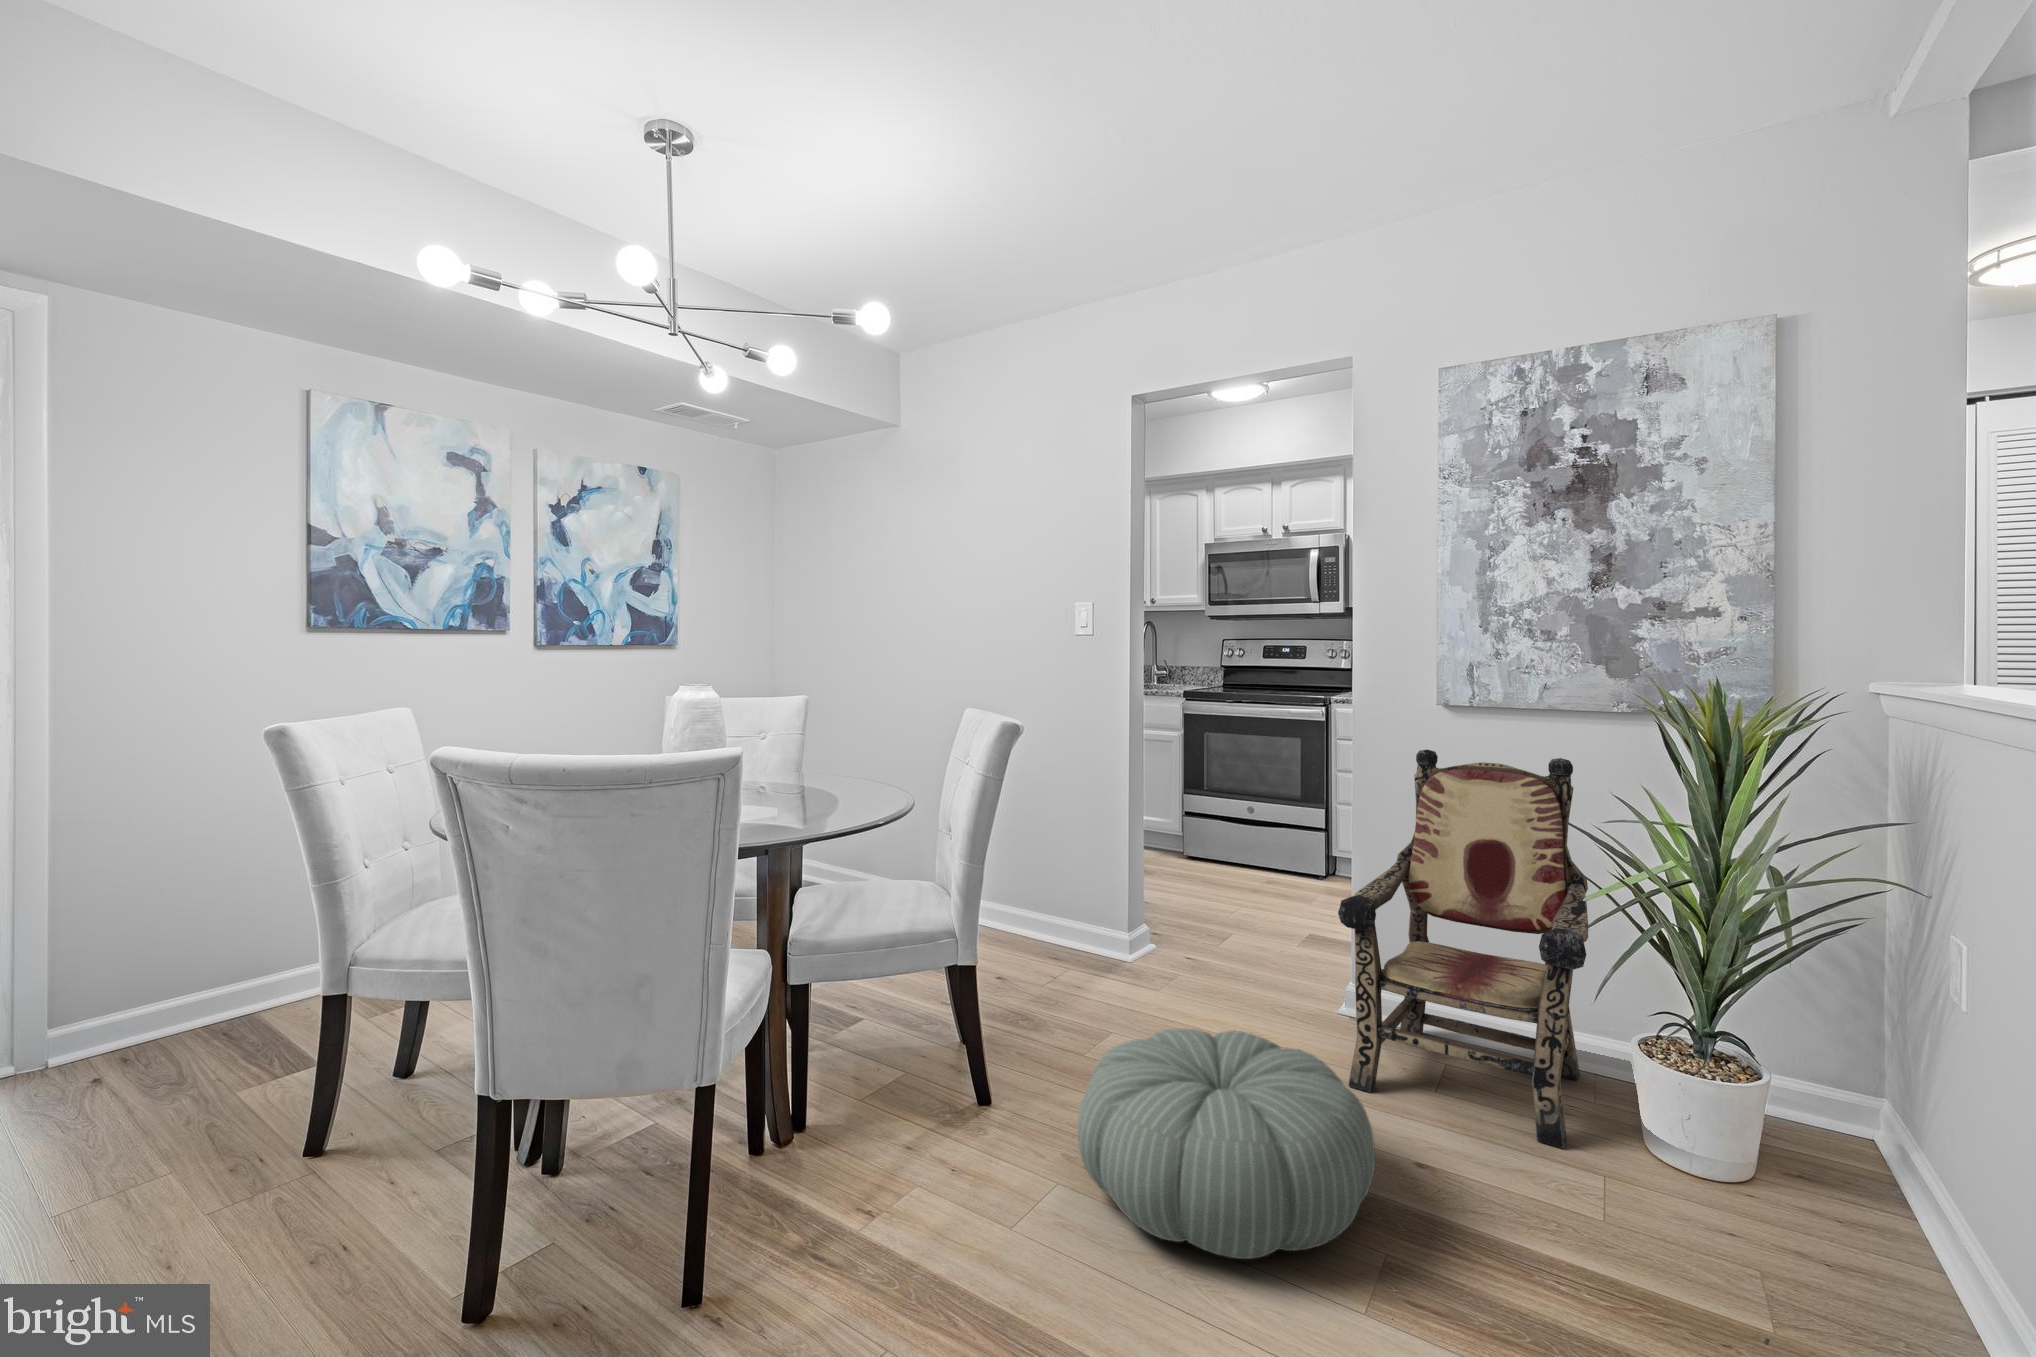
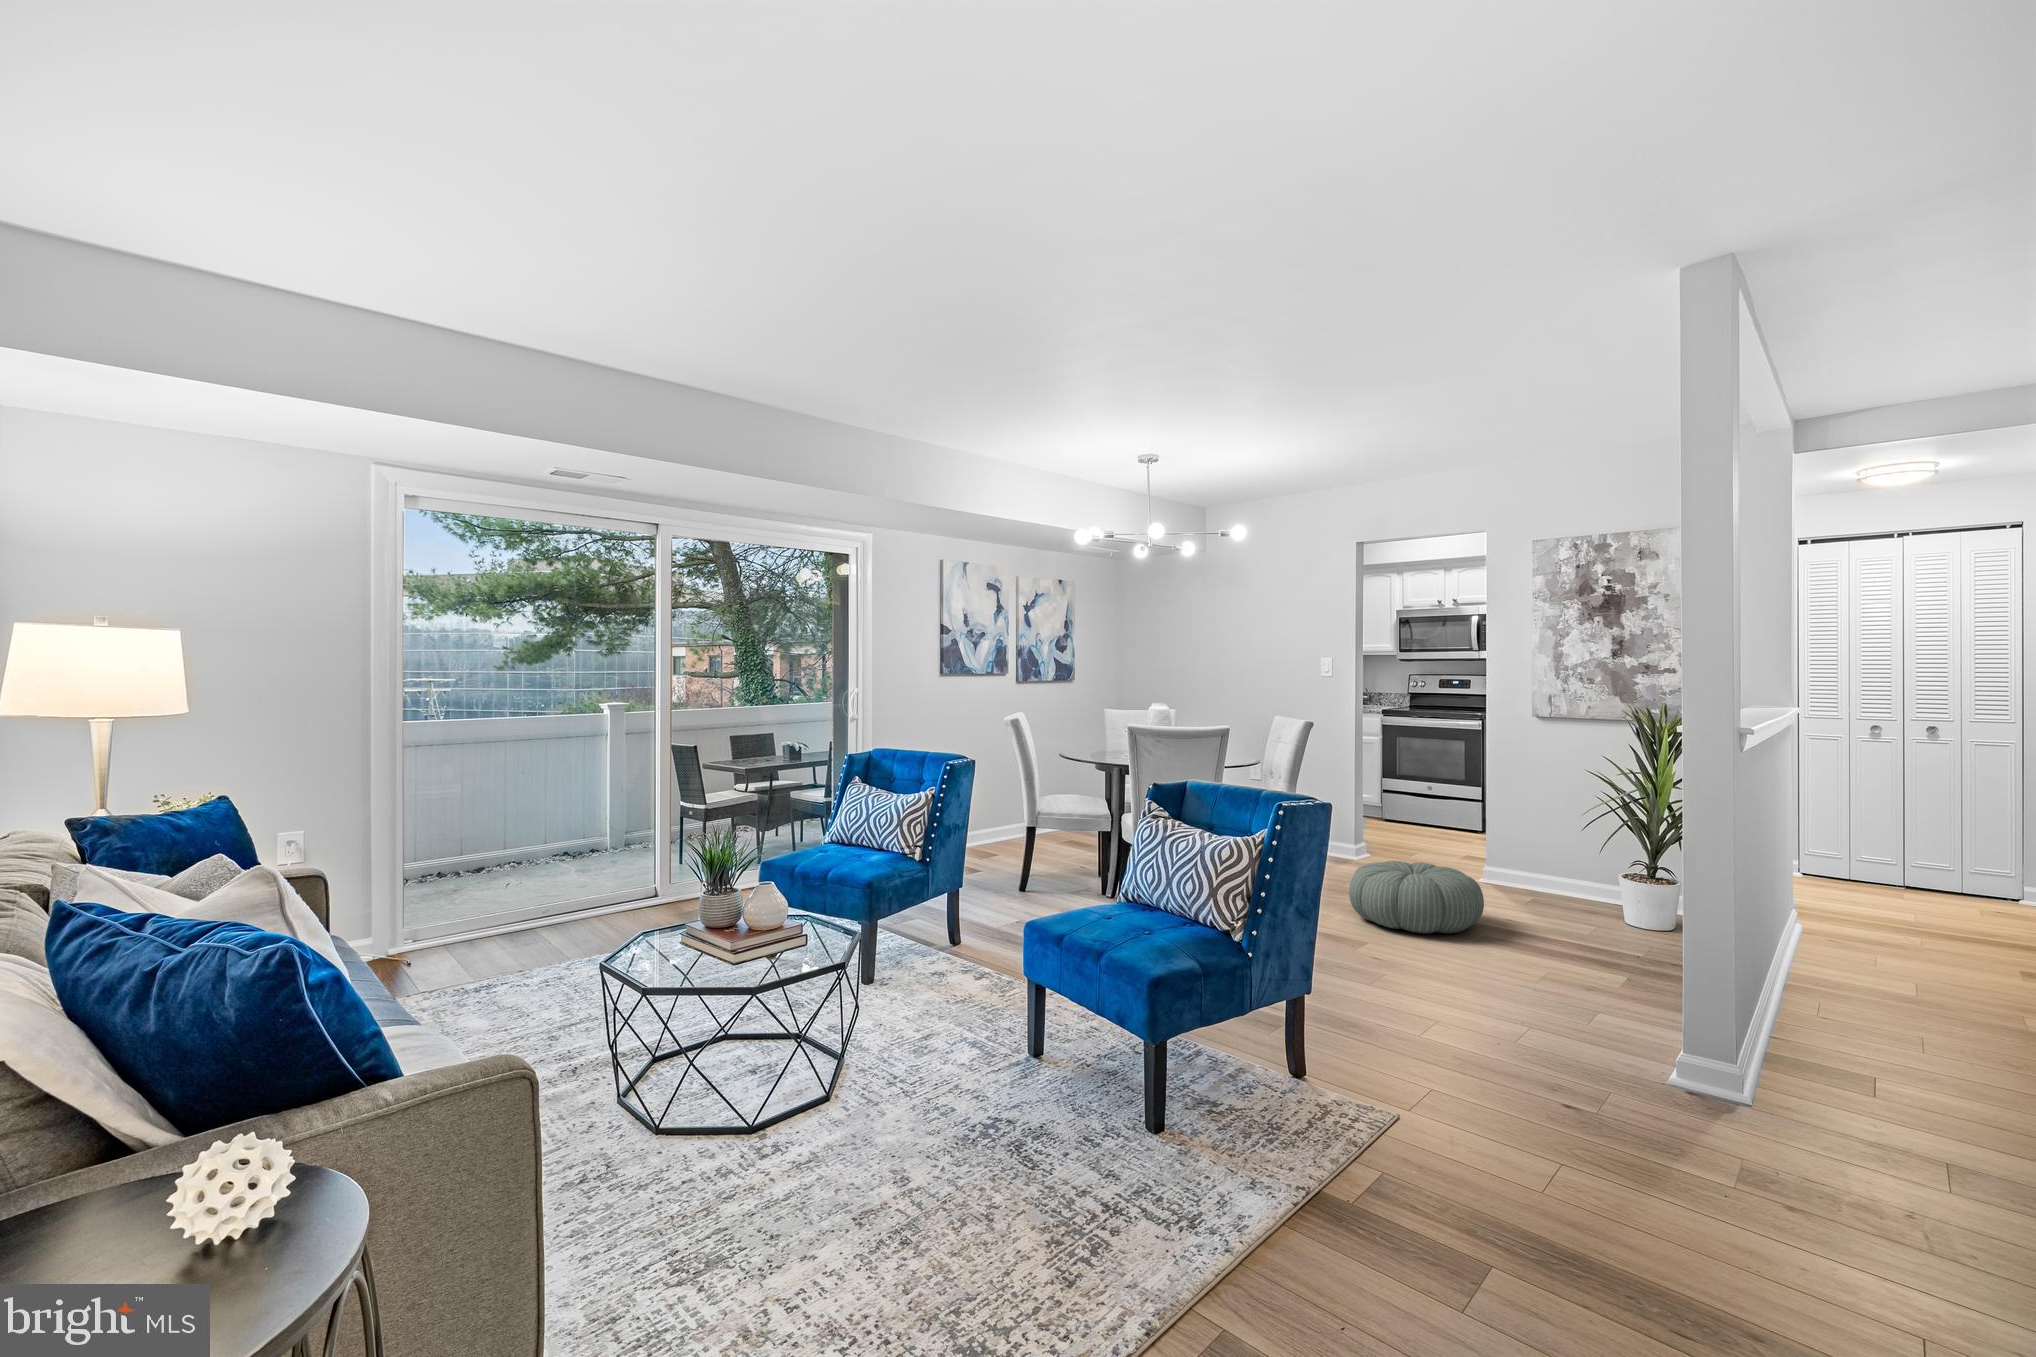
armchair: present [1338,750,1588,1148] -> none [1474,740,1611,922]

